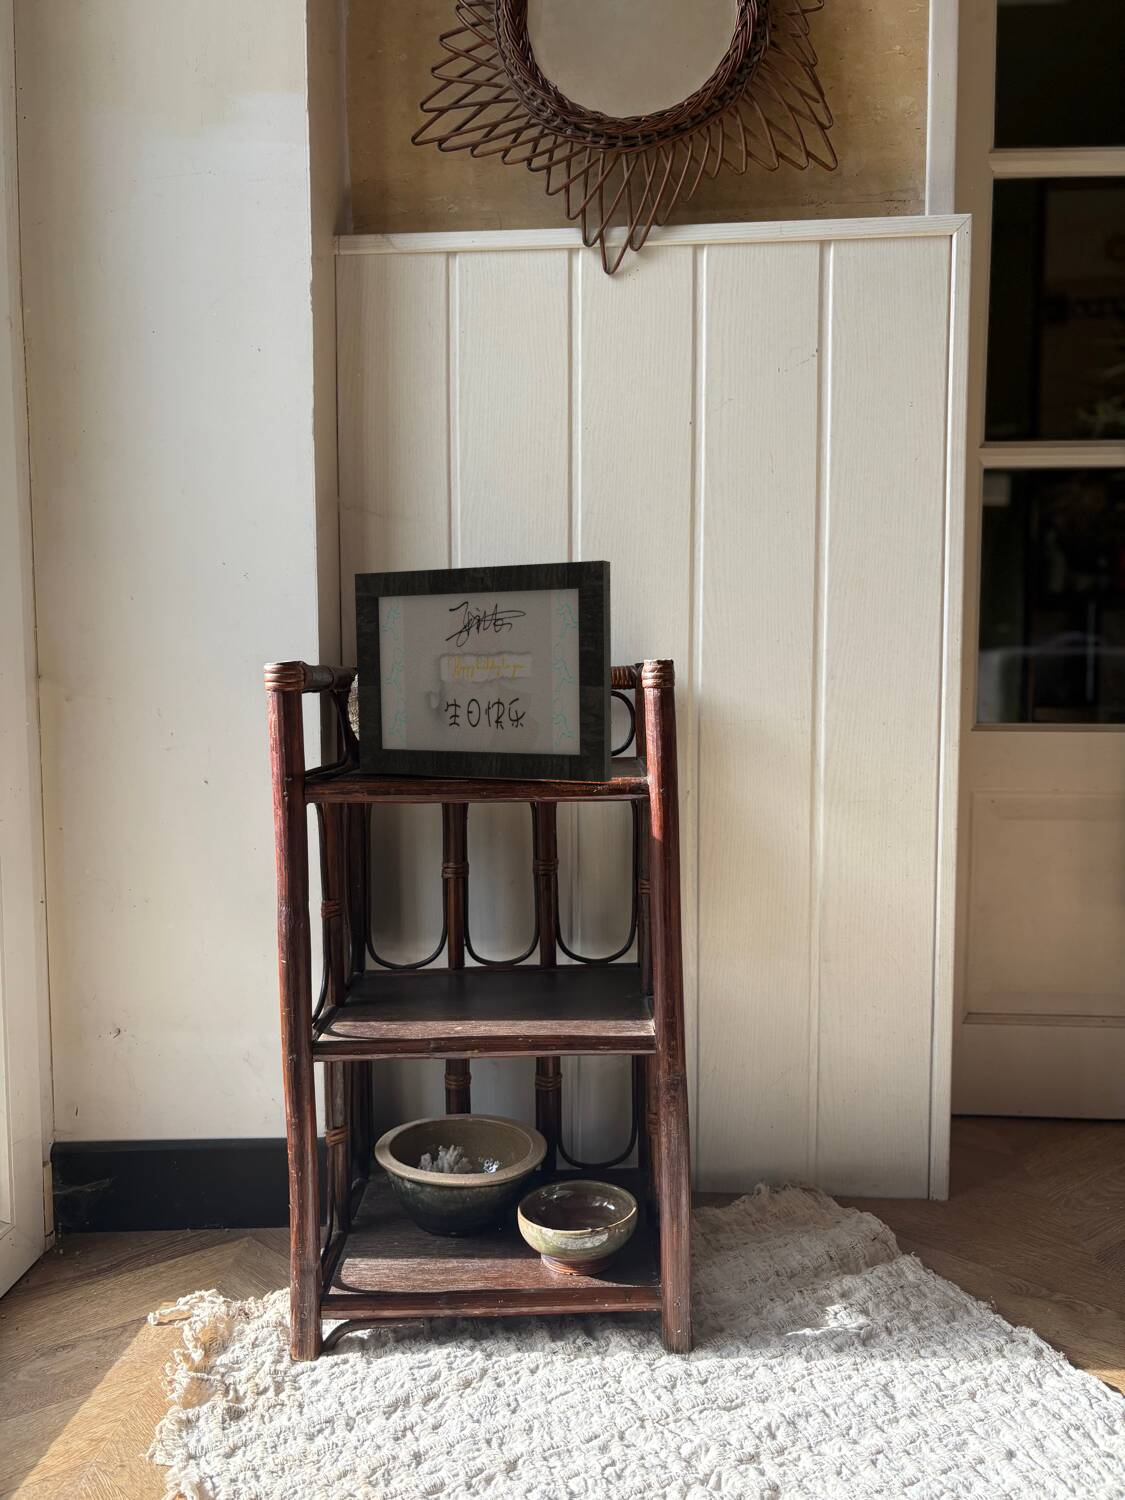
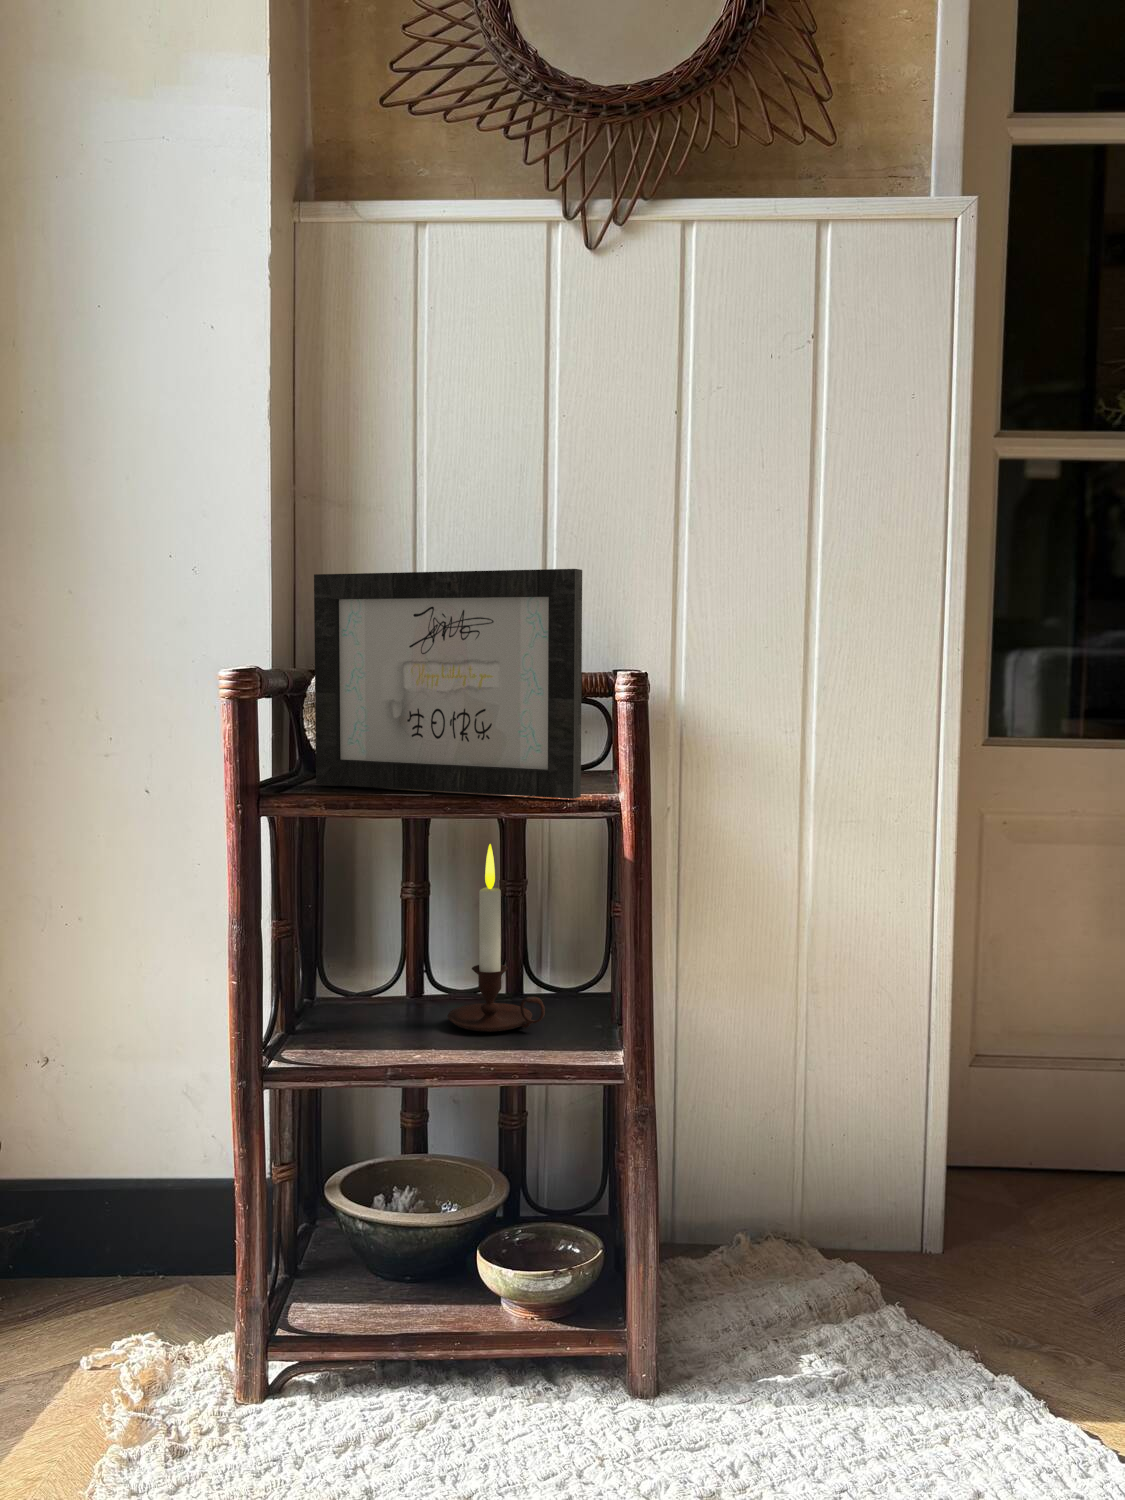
candle: none [487,826,579,1004] -> present [447,844,545,1032]

